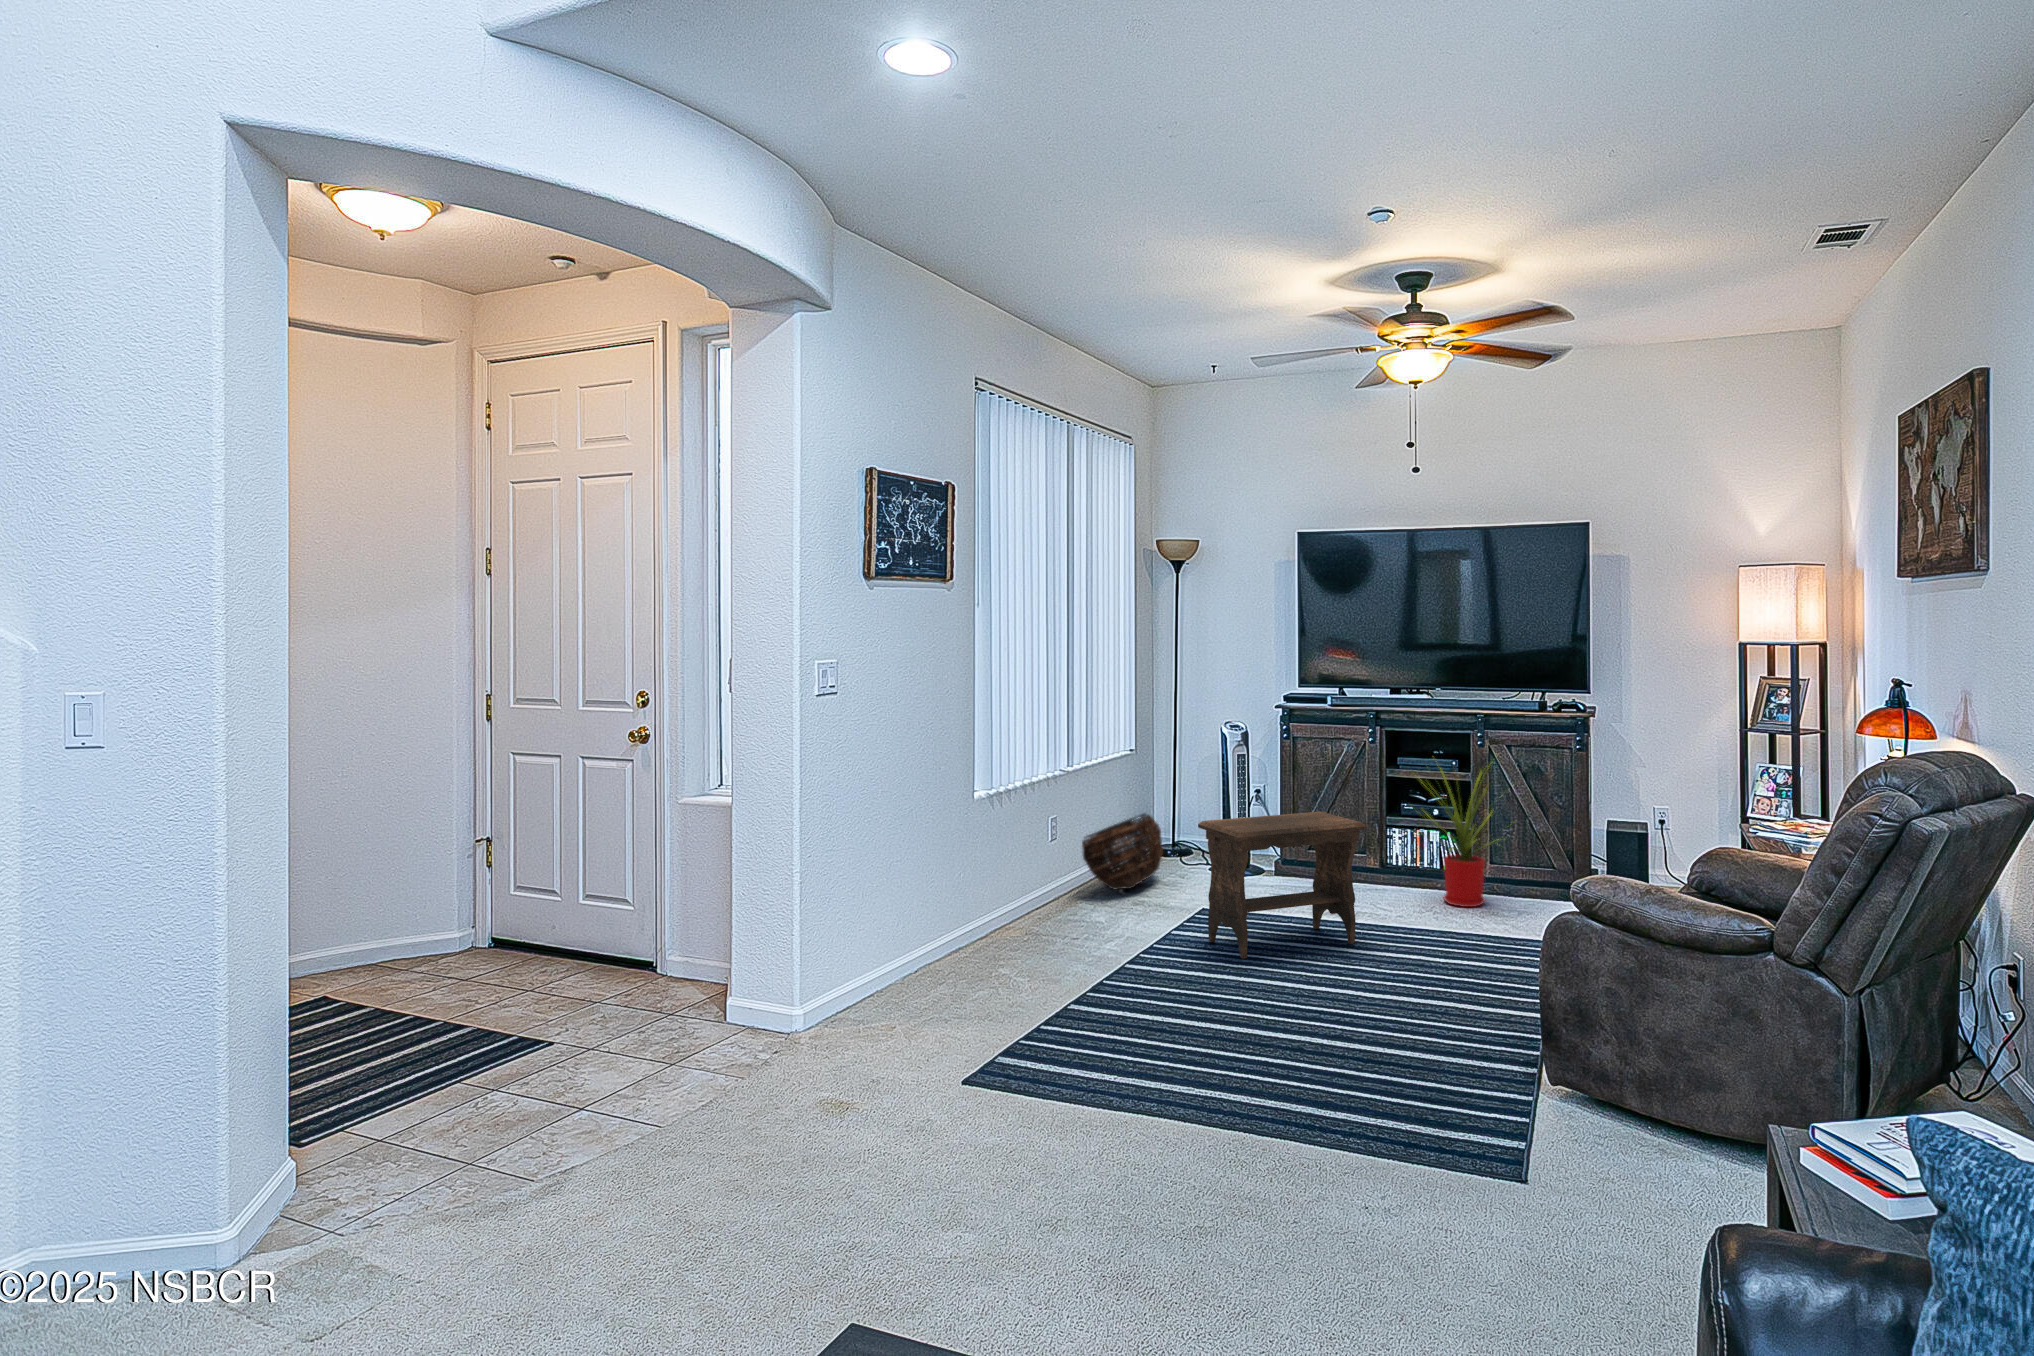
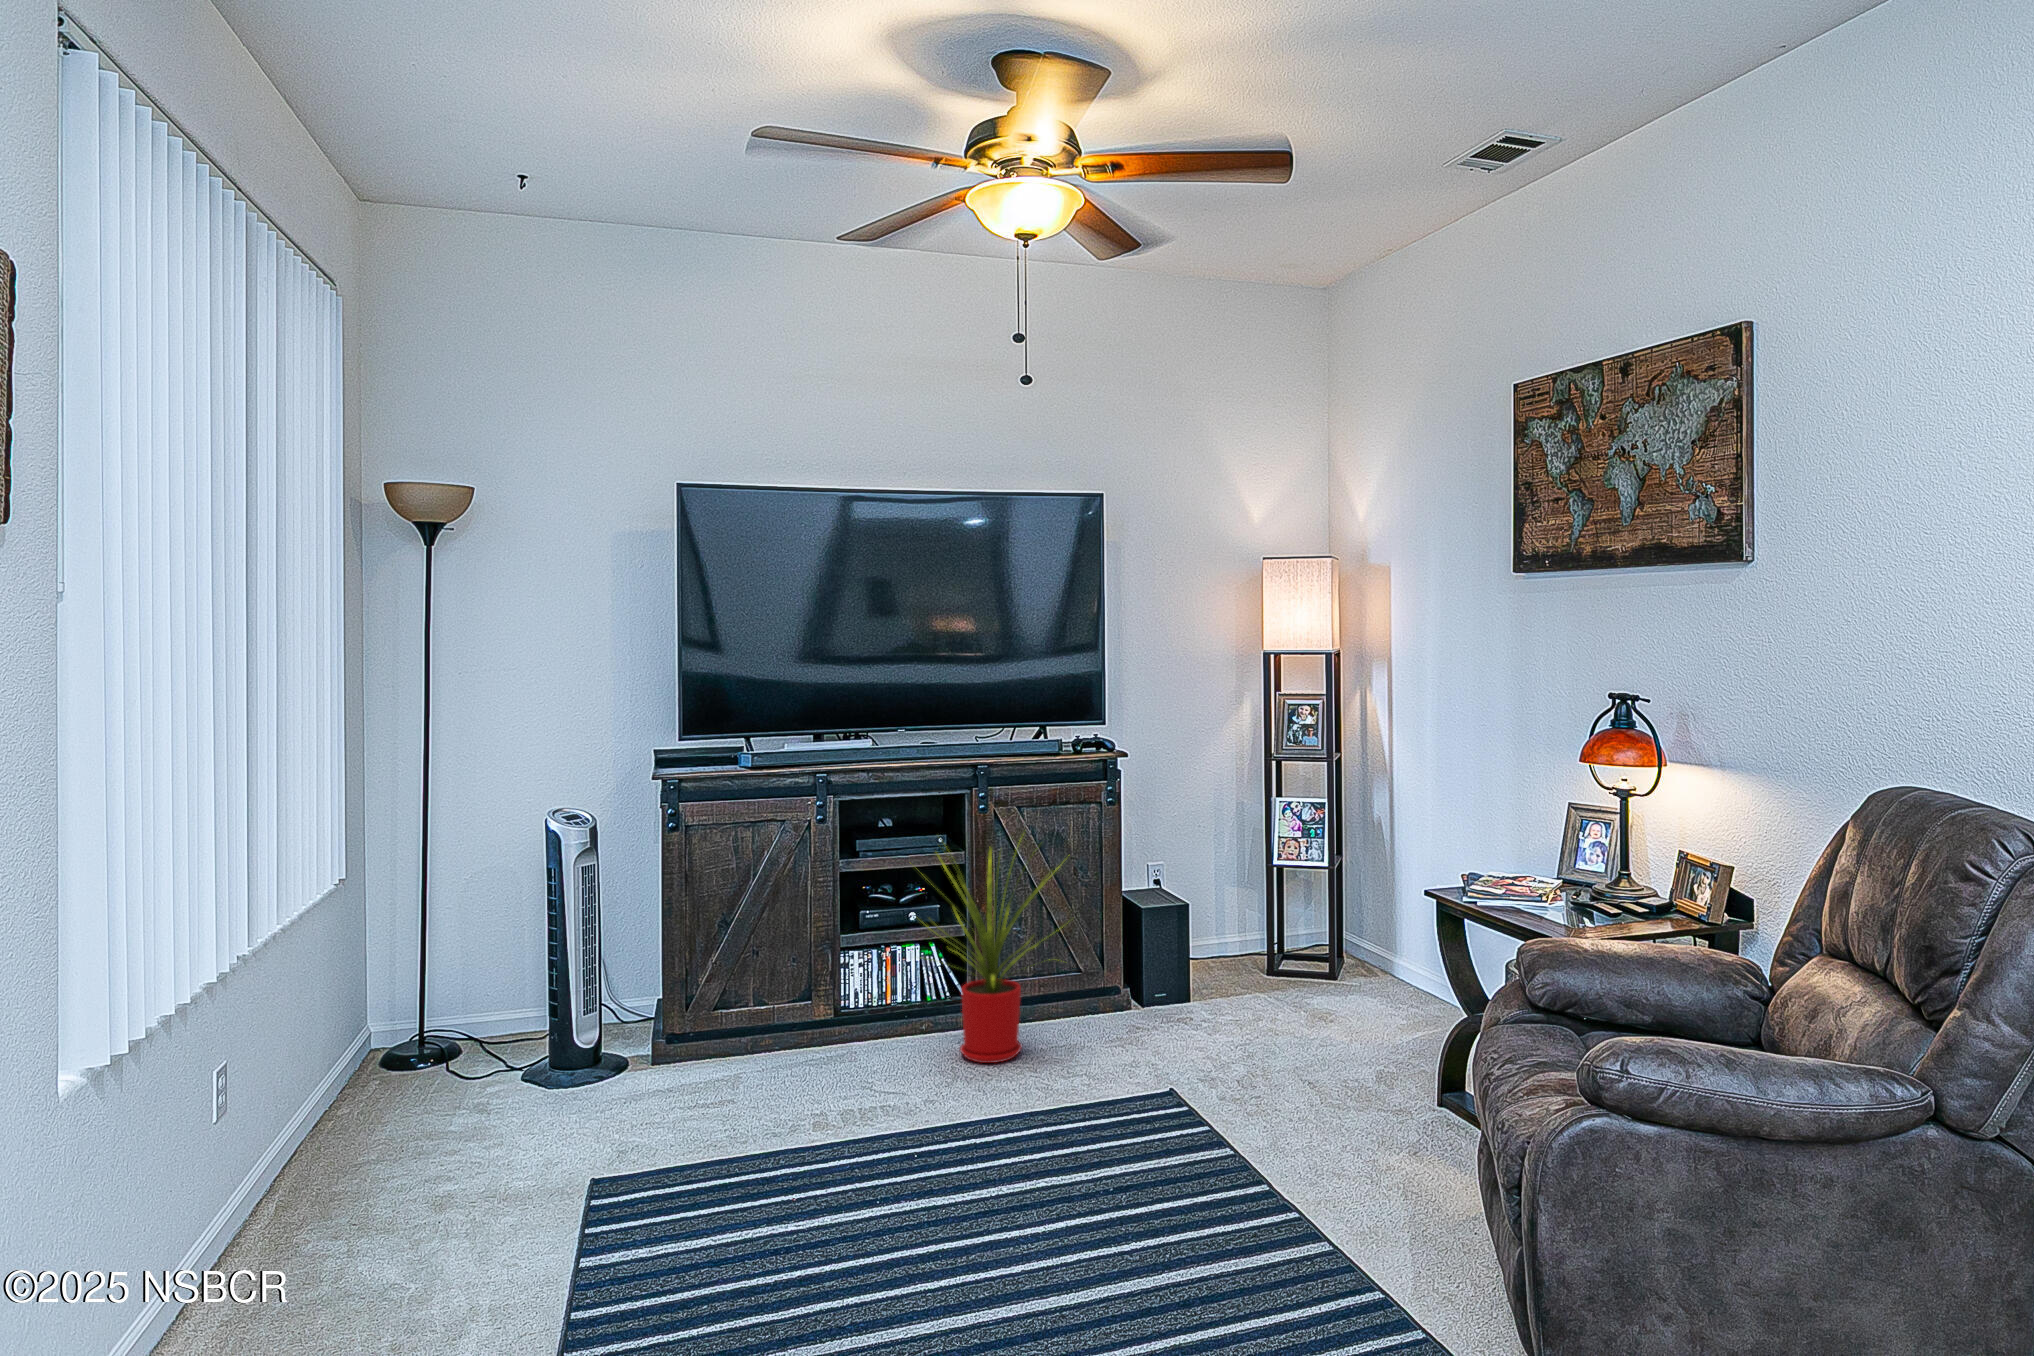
footstool: present [1198,812,1367,959] -> none [661,962,960,1306]
basket: present [1082,813,1163,890] -> none [283,1005,457,1189]

